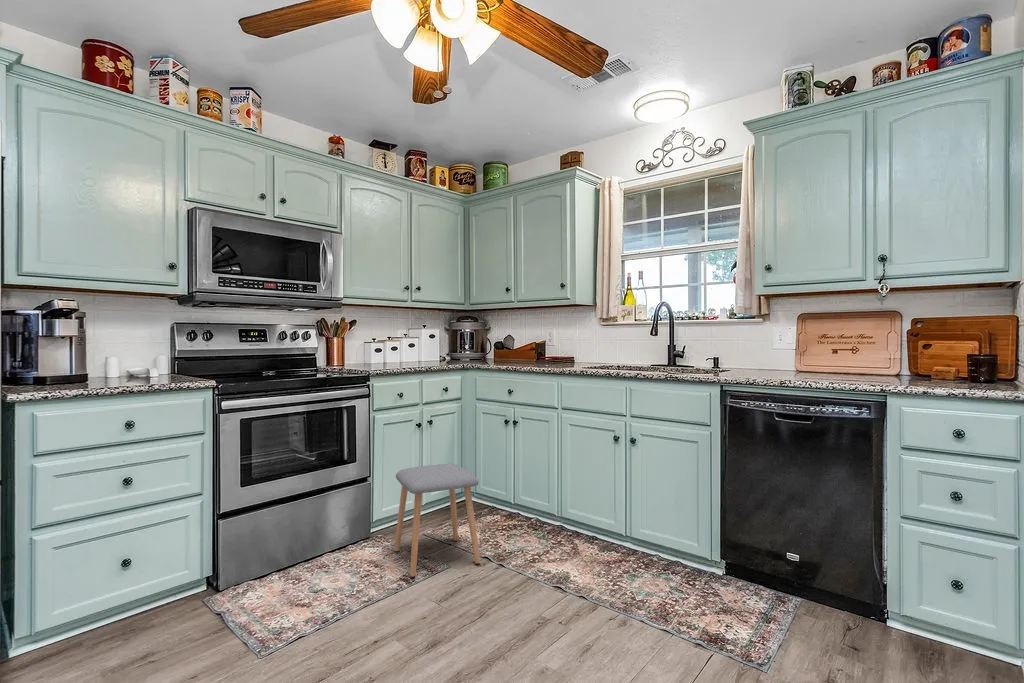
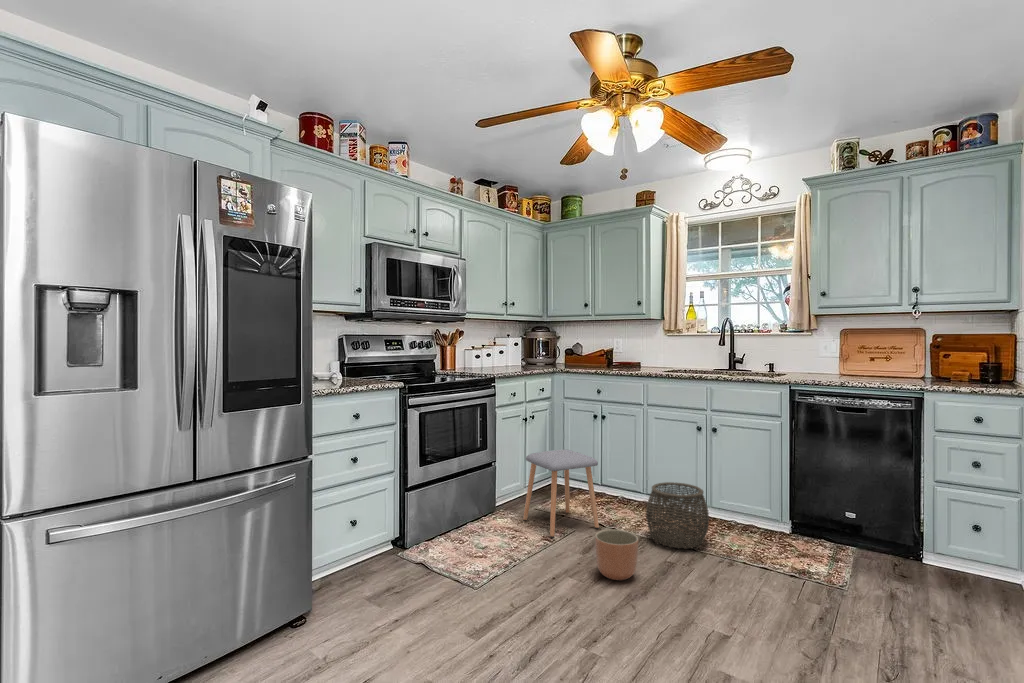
woven basket: none [530,507,609,598] -> present [646,482,709,549]
planter: none [431,576,488,649] -> present [595,530,638,580]

